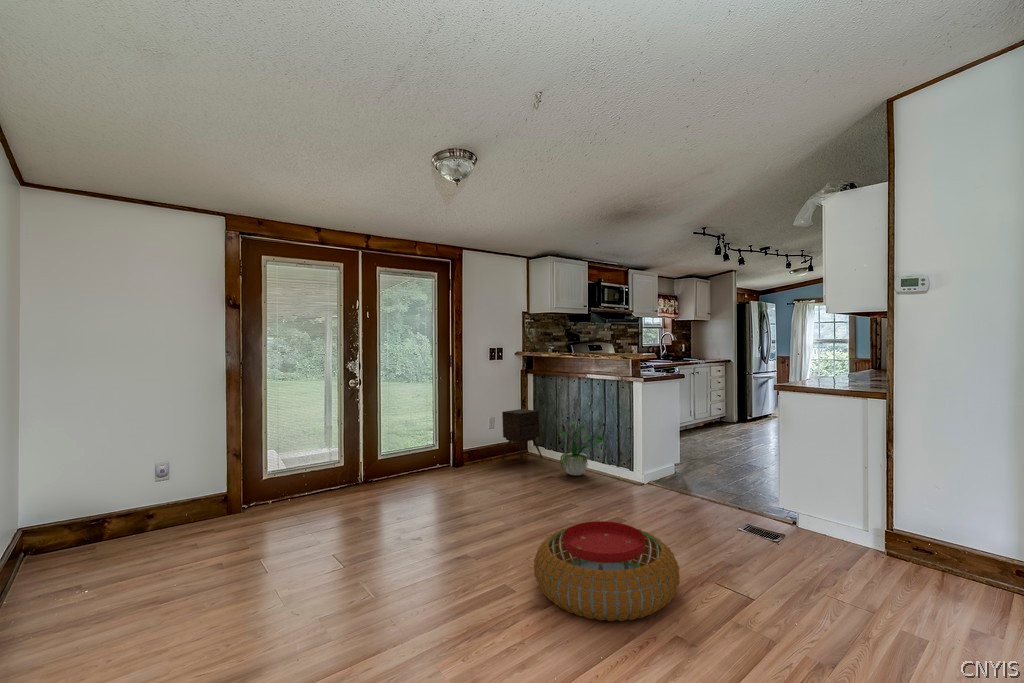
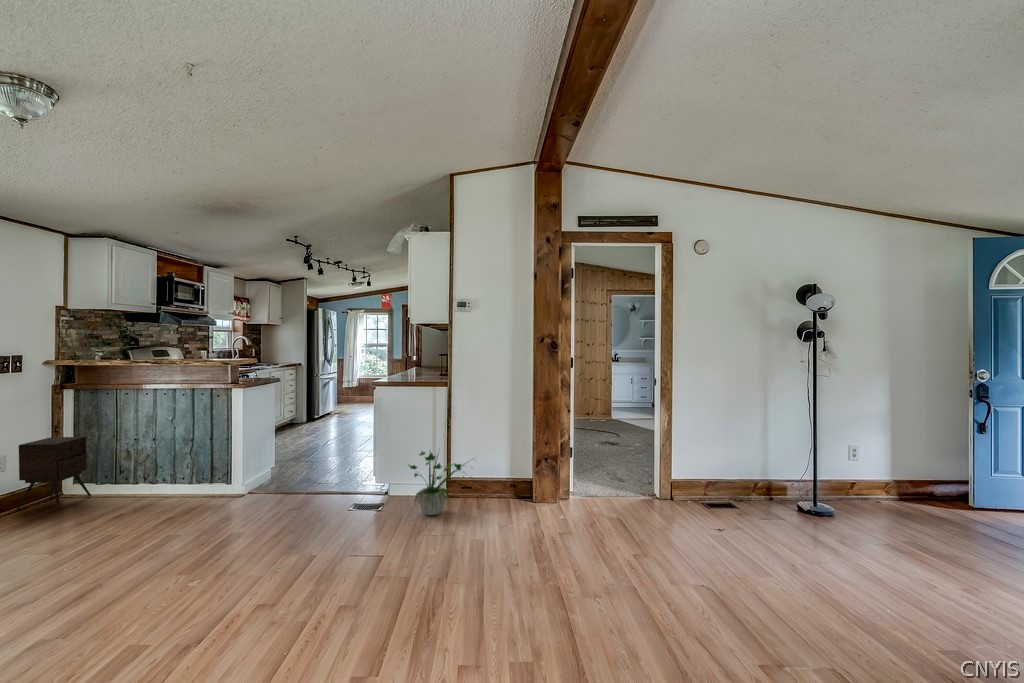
potted plant: present [560,418,604,476] -> present [409,451,473,515]
pouf: present [534,521,680,621] -> none [177,533,330,632]

